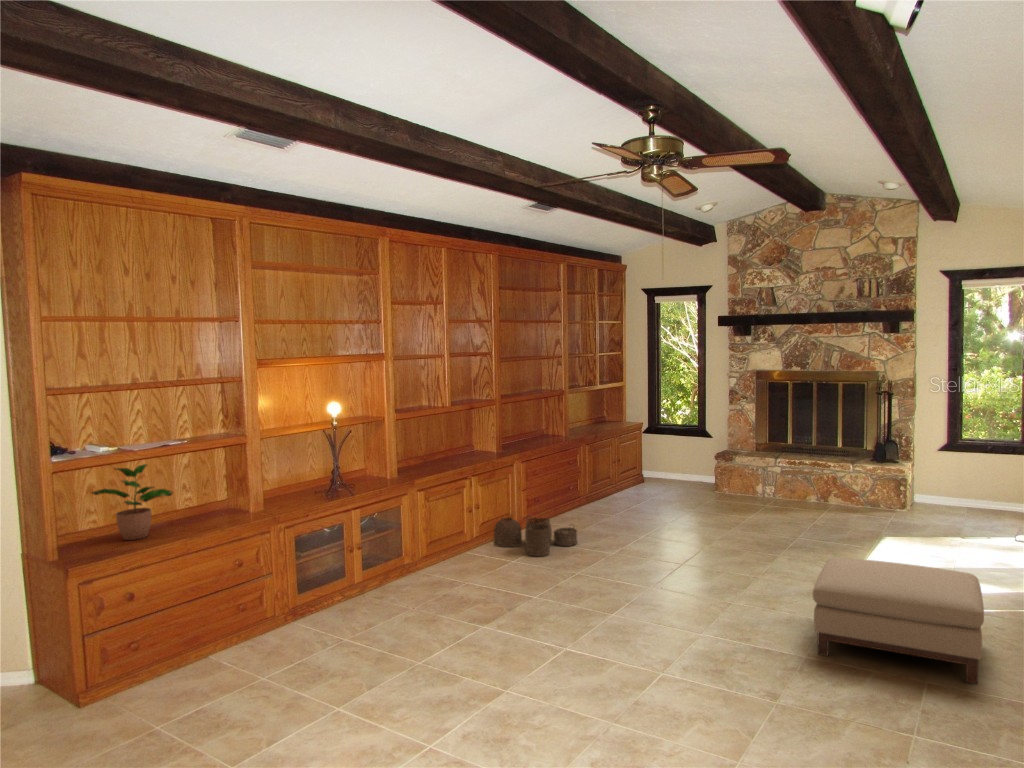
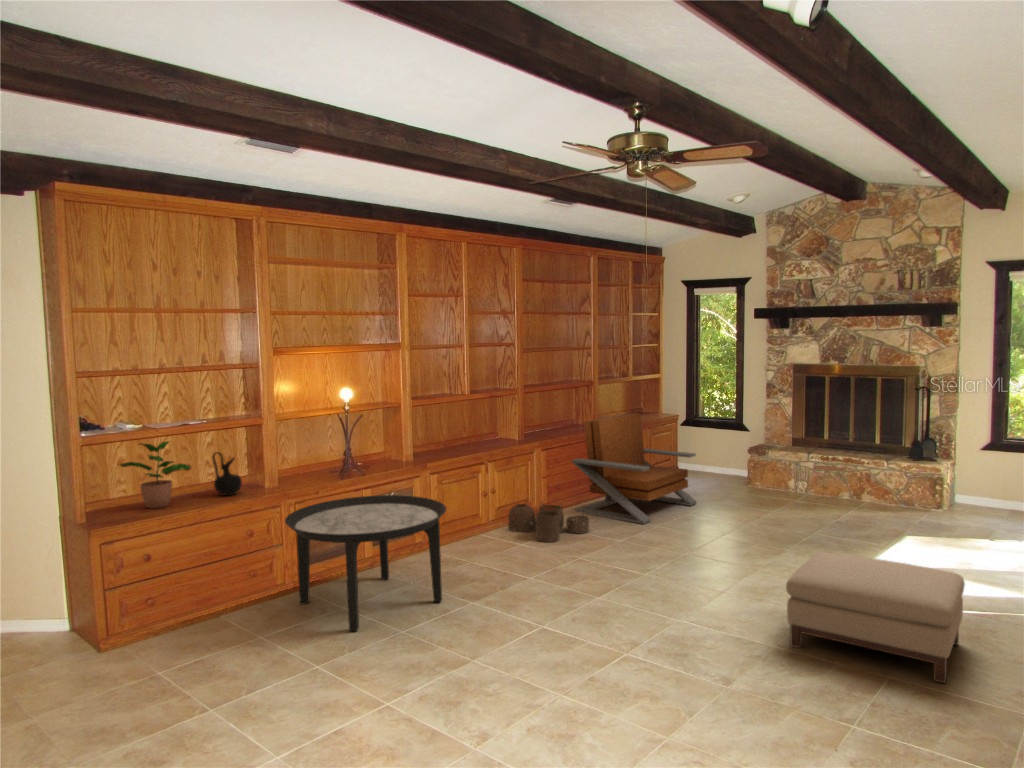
lounge chair: none [552,422,674,534] -> present [572,413,697,524]
ceramic jug: none [194,474,227,522] -> present [212,452,242,496]
round table: none [280,515,453,665] -> present [285,495,446,631]

